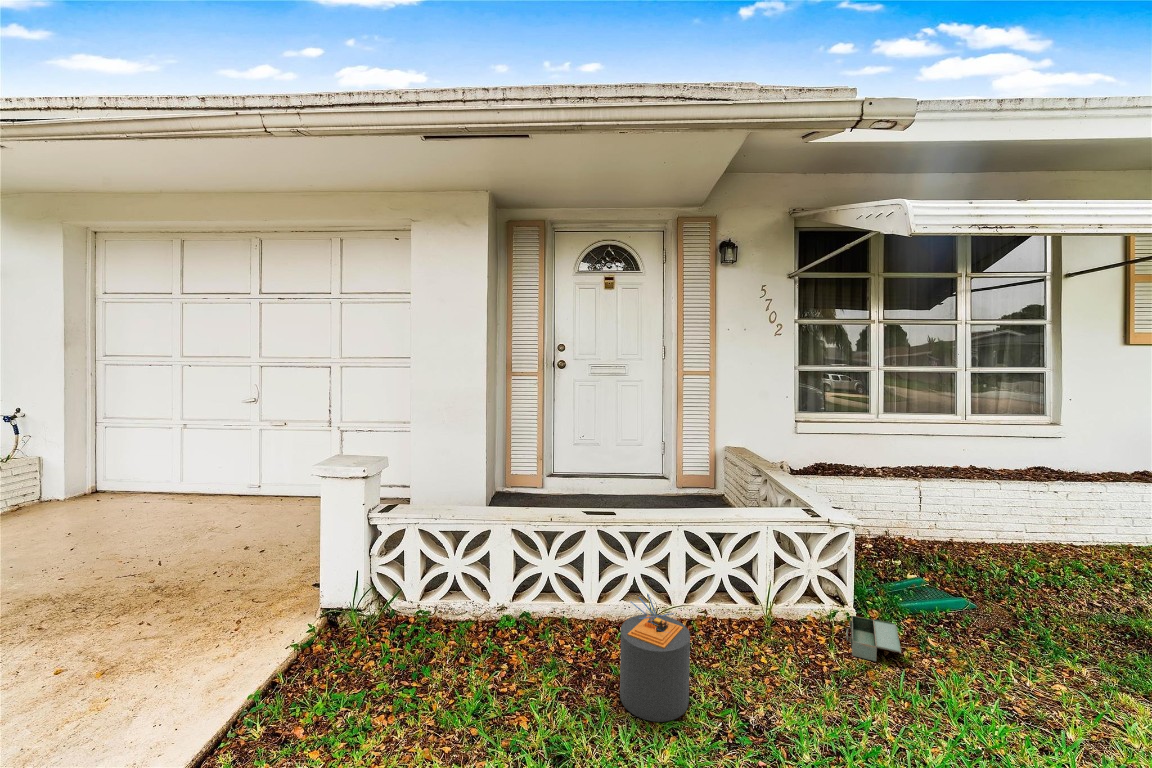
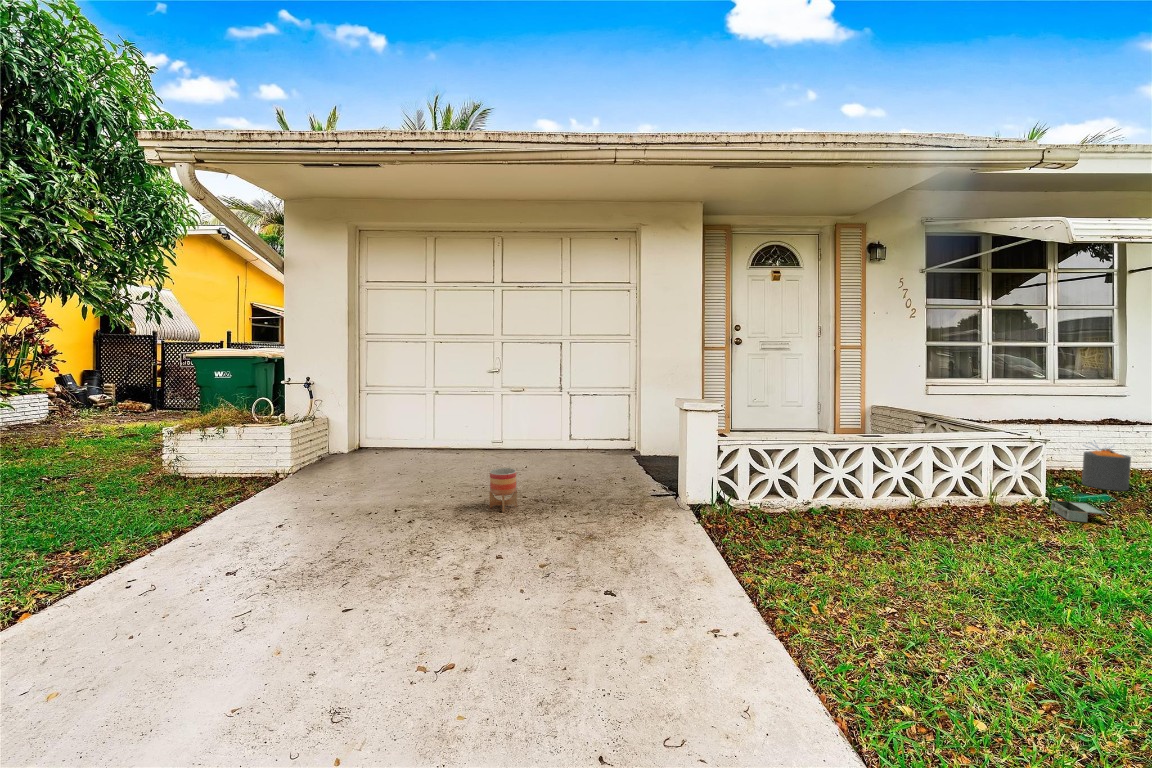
planter: none [54,549,105,613] -> present [489,468,517,512]
trash can: present [620,594,690,722] -> present [1082,447,1131,491]

